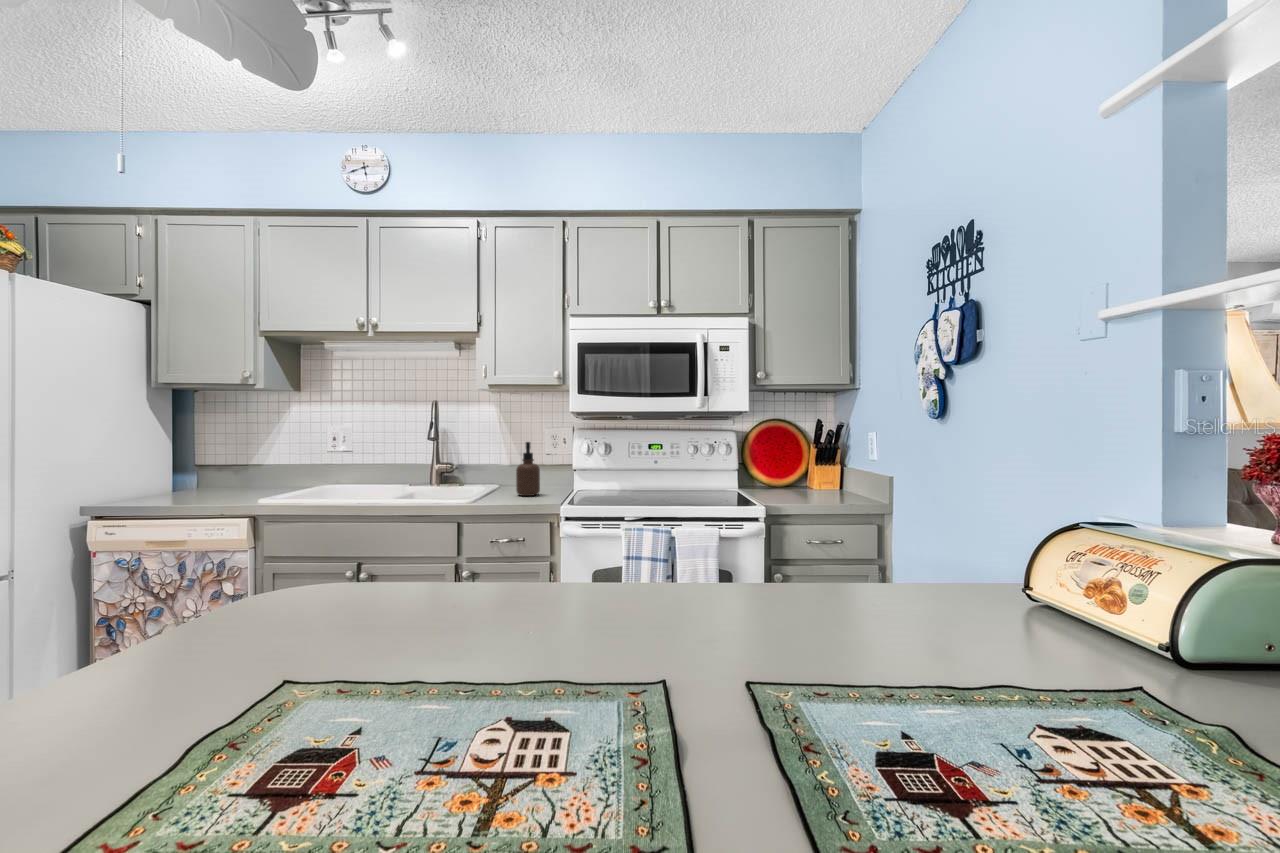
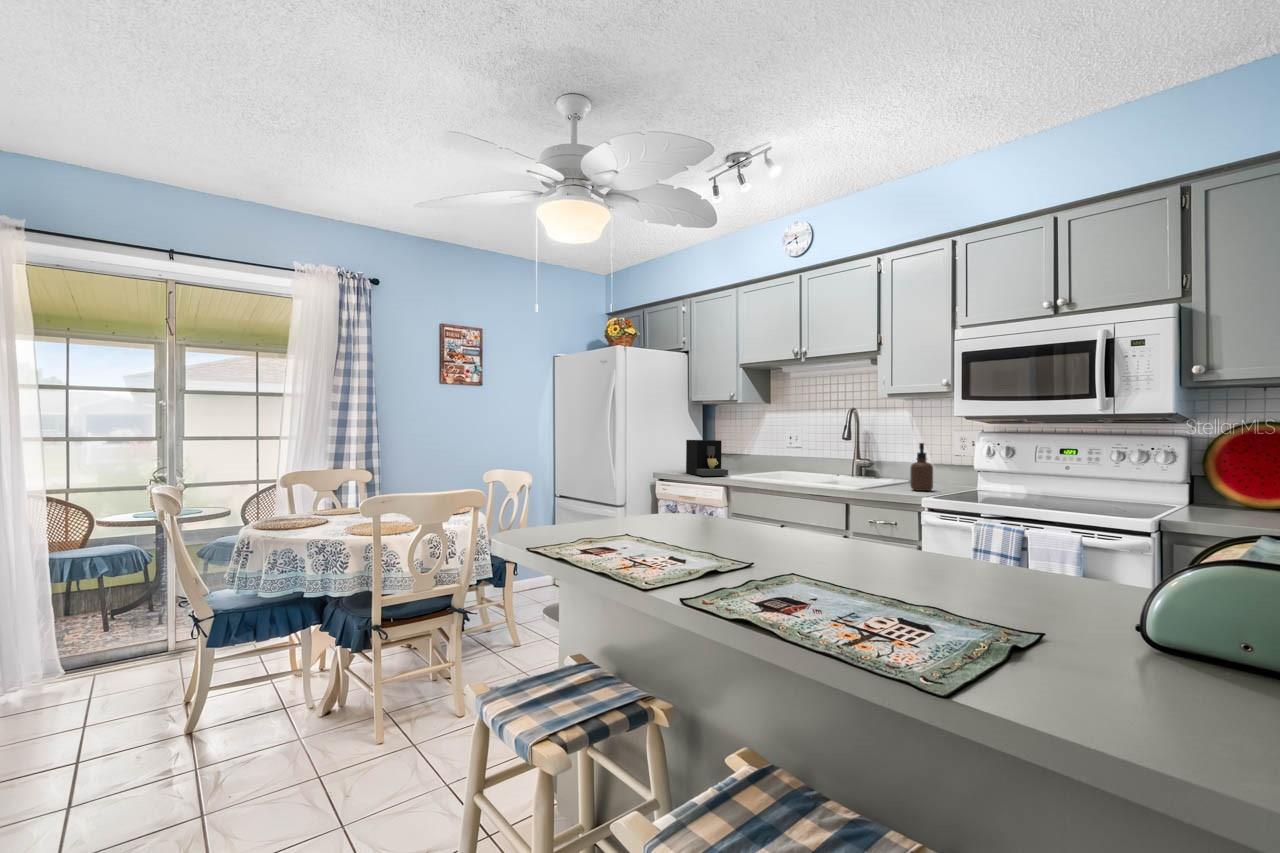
coffee maker: none [152,444,244,502] -> present [686,440,728,476]

